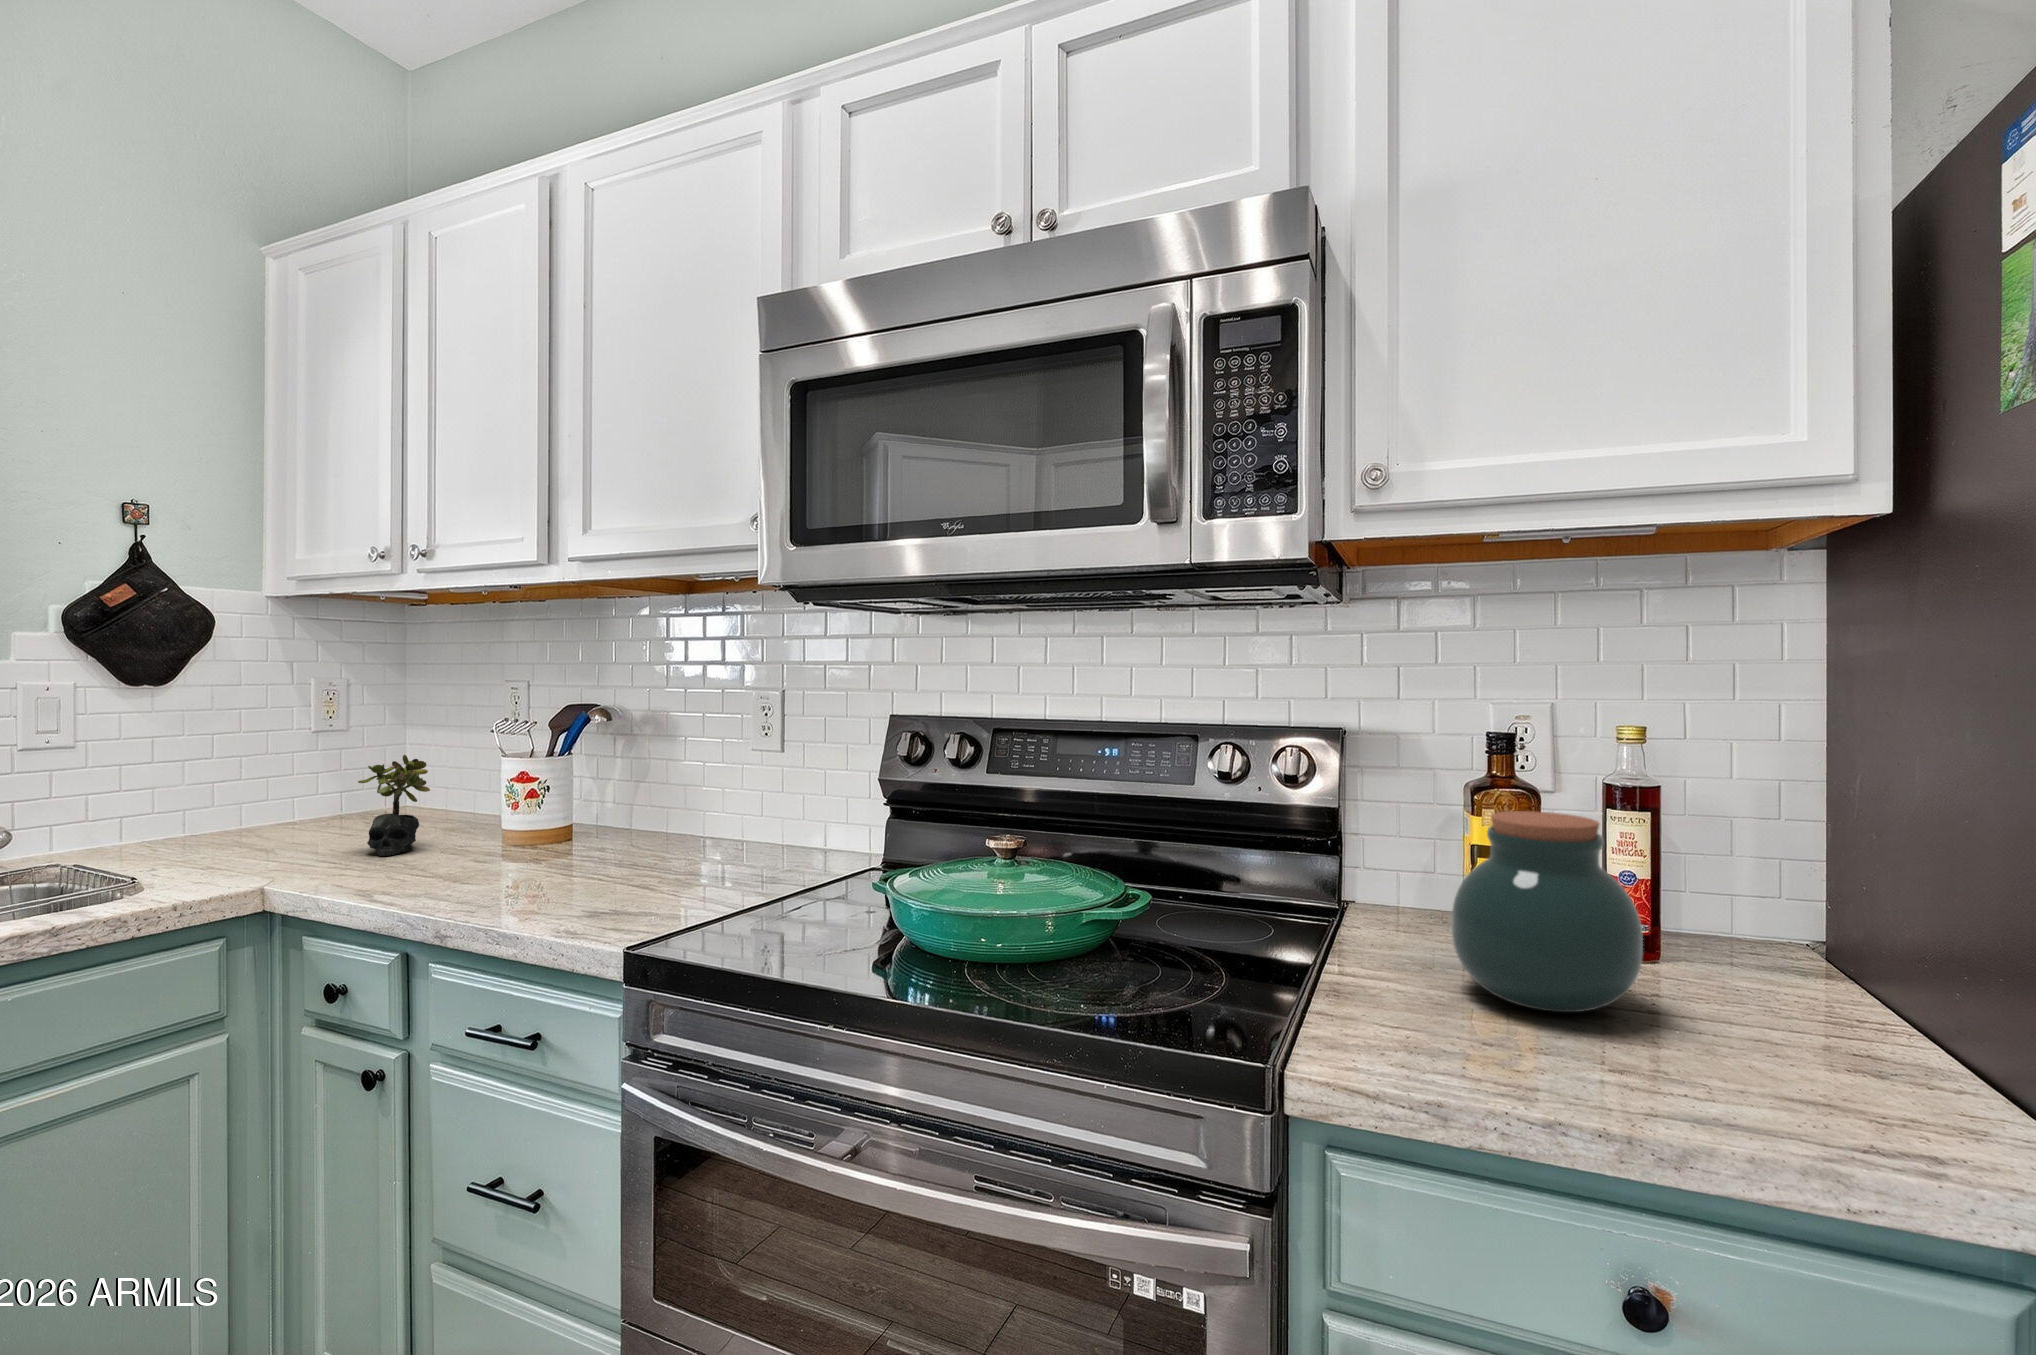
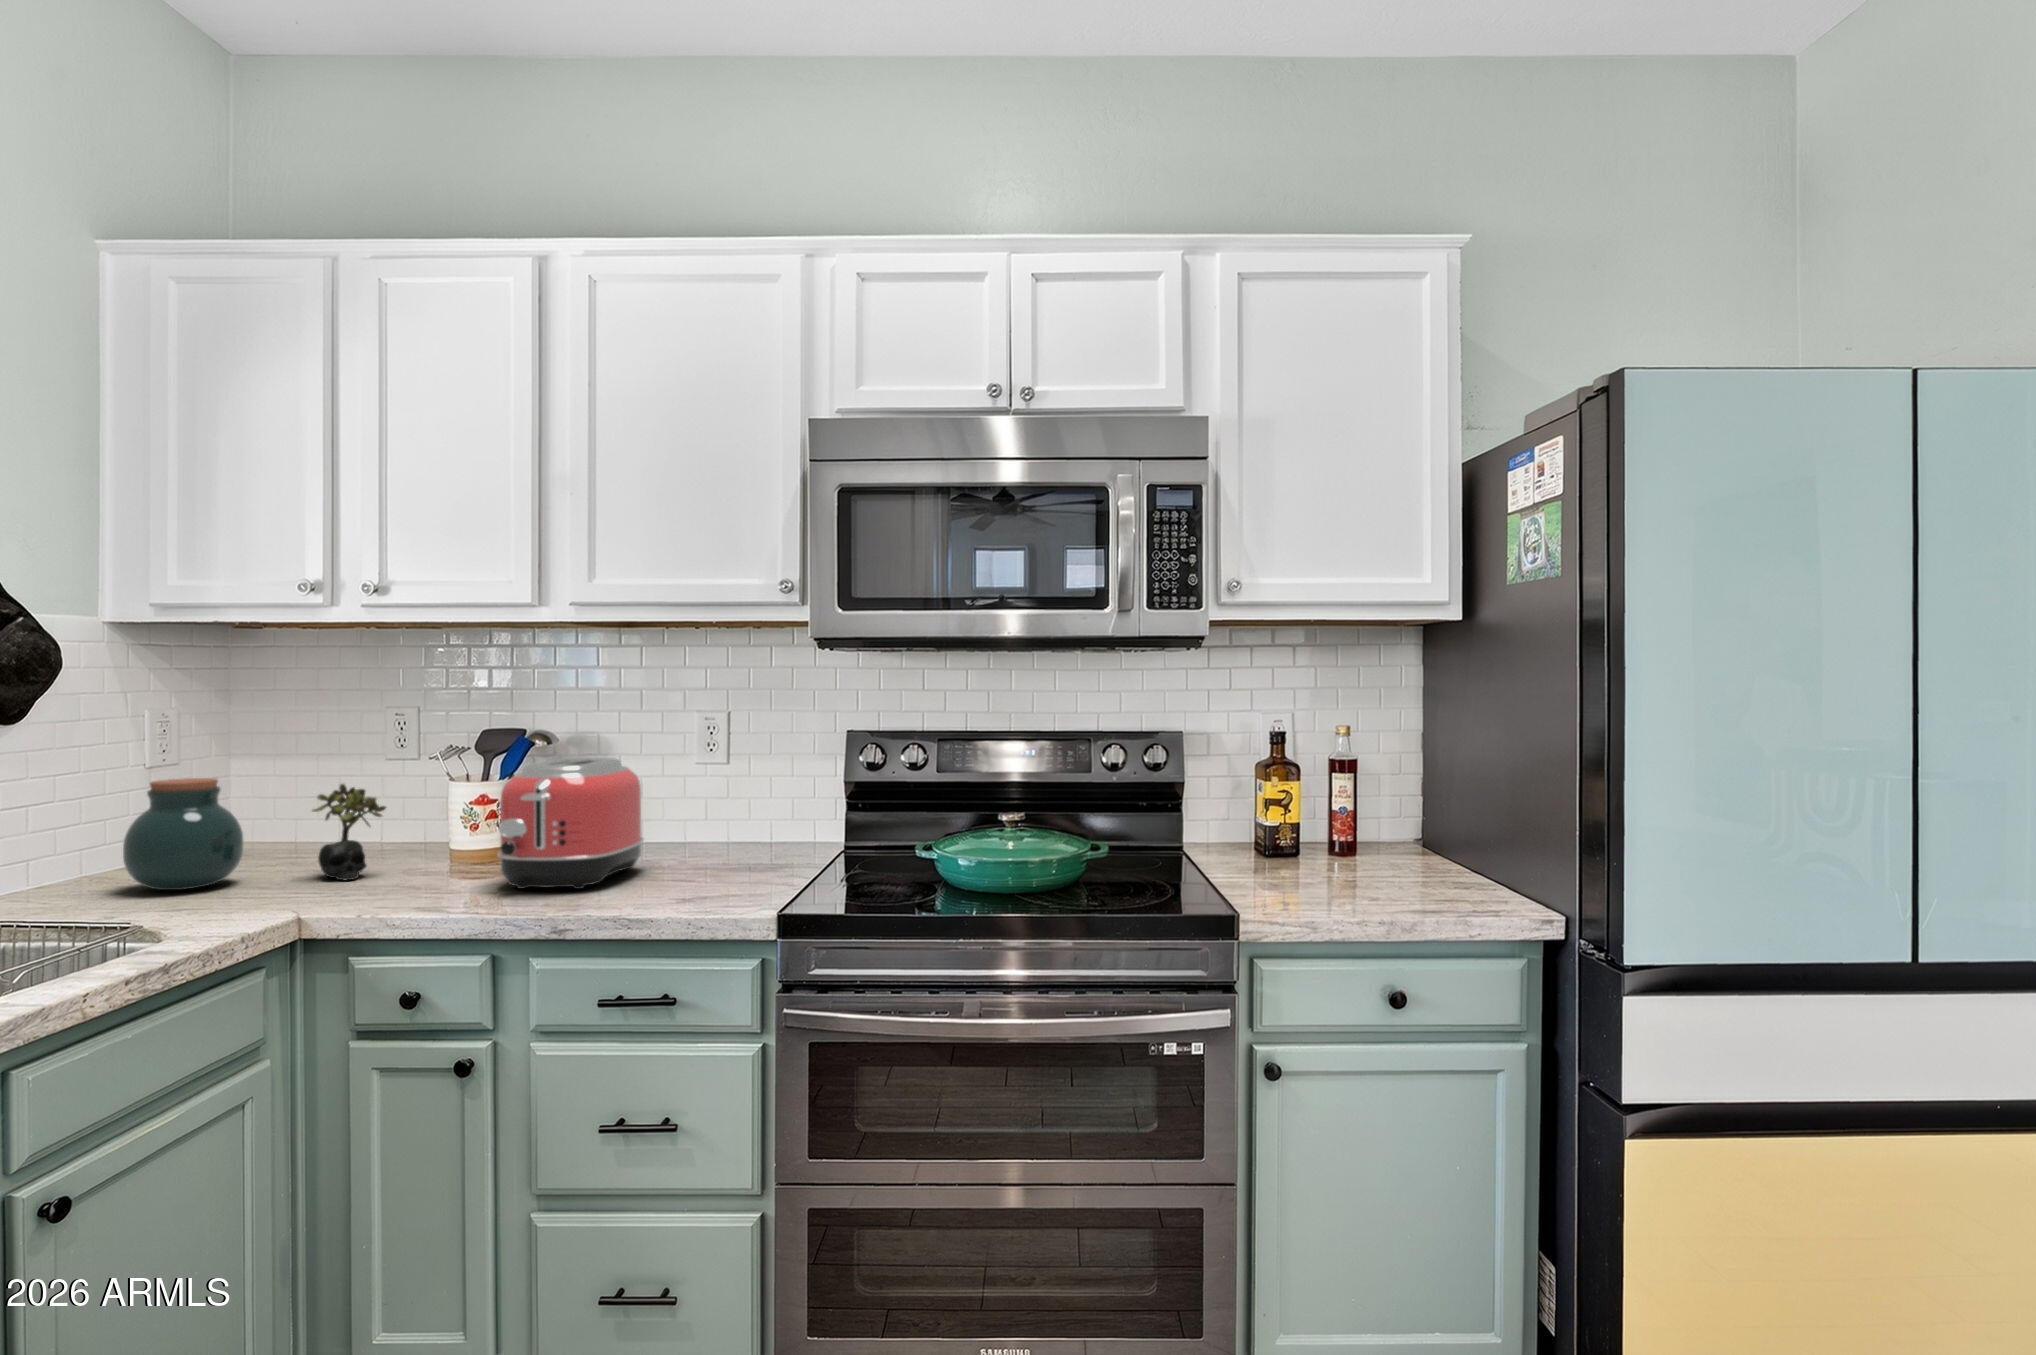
toaster: none [432,737,646,894] -> present [498,758,644,889]
jar: present [1452,811,1643,1012] -> present [123,778,244,890]

